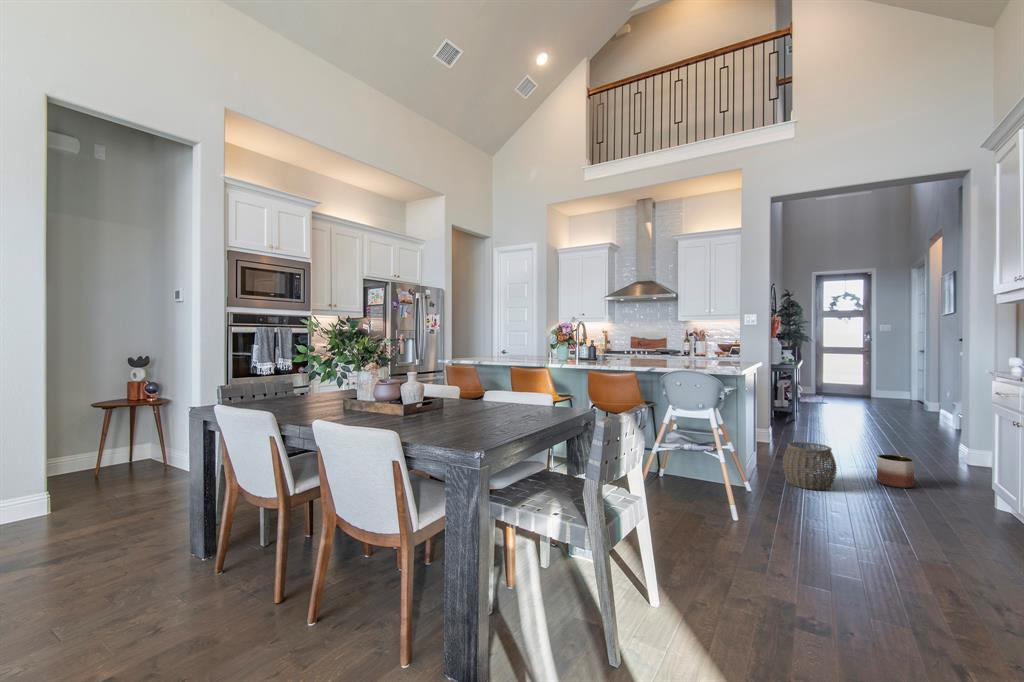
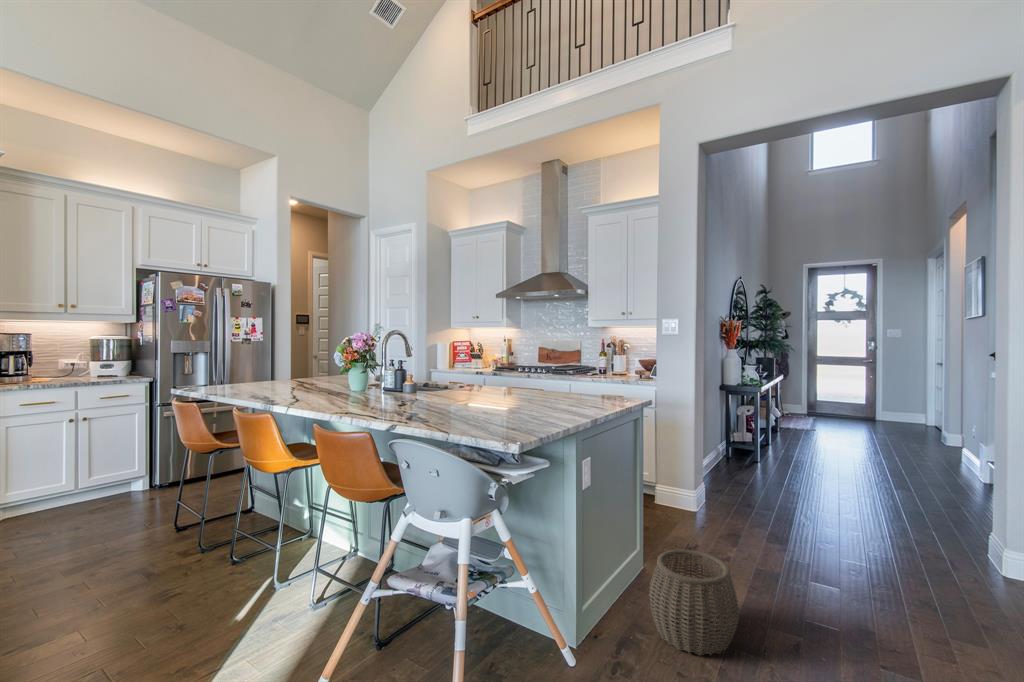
planter: present [877,454,914,488] -> none [822,576,887,651]

